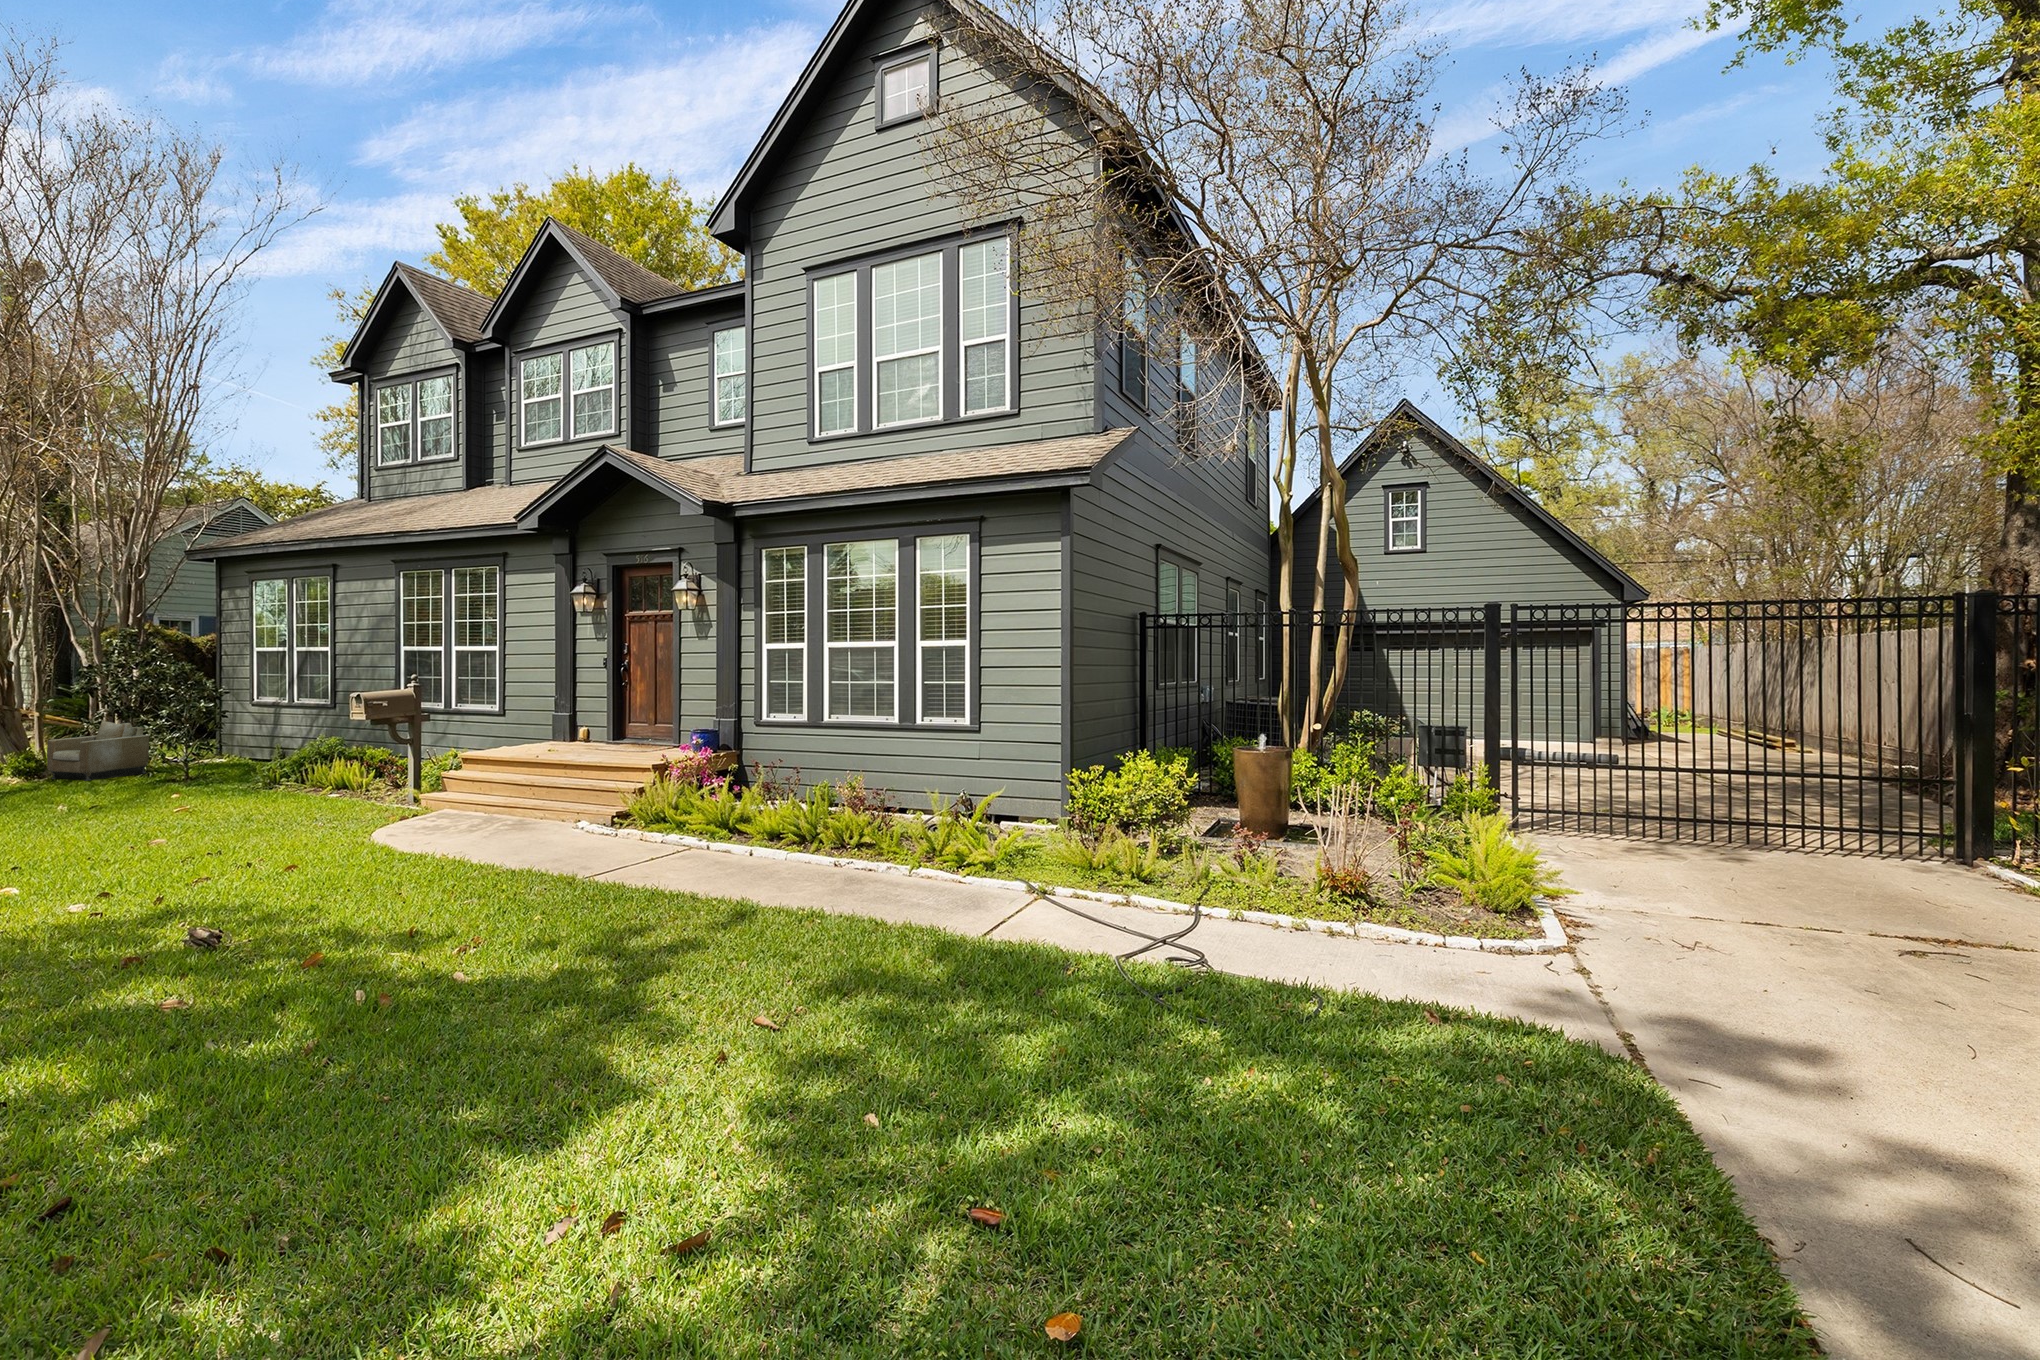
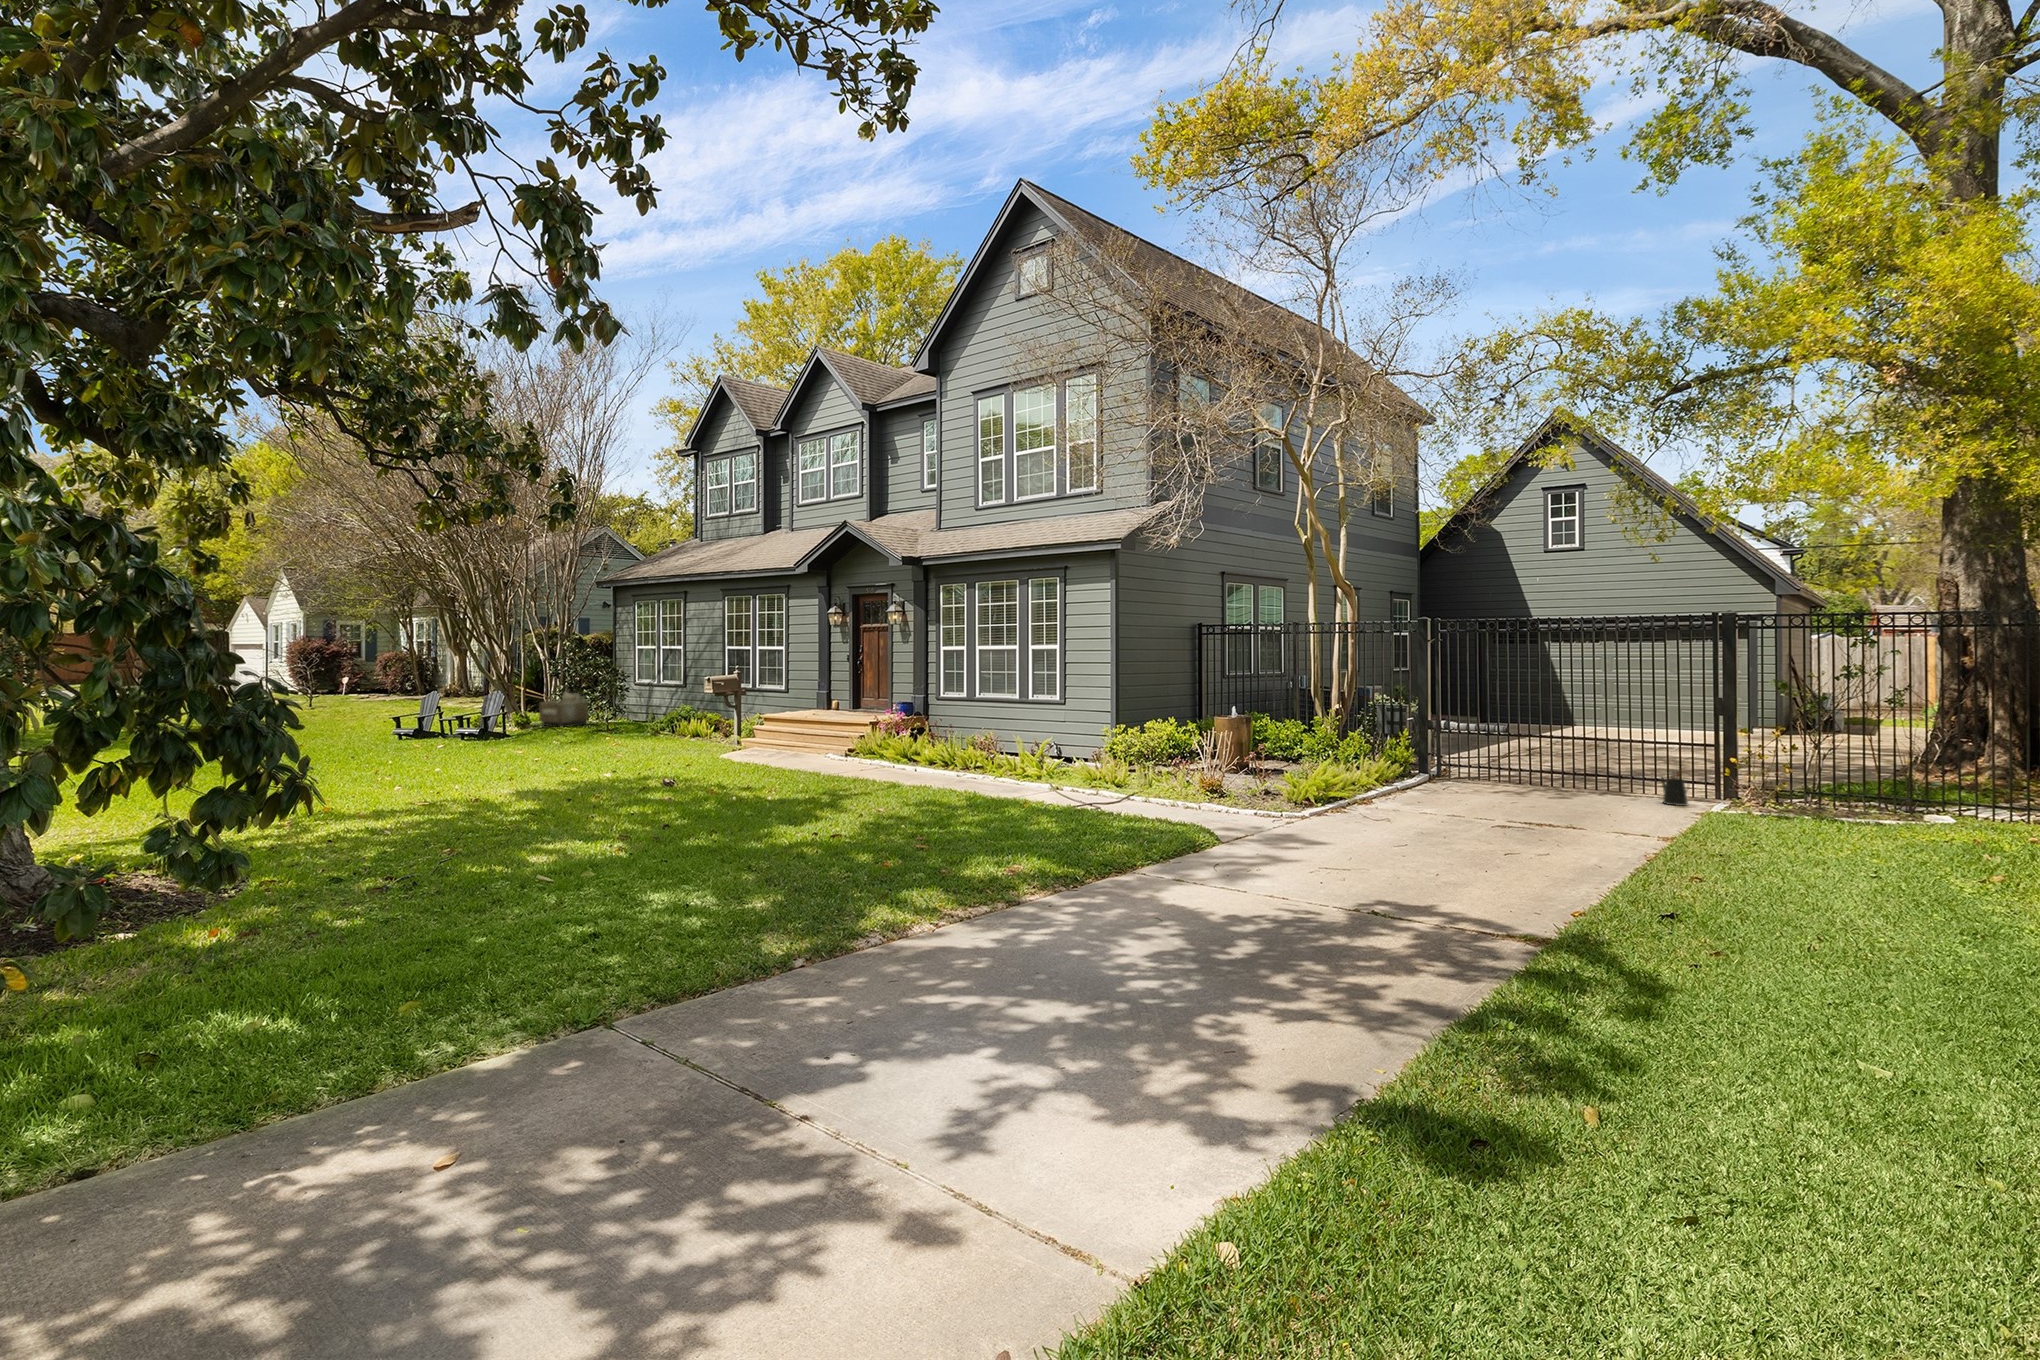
watering can: none [1887,810,1956,867] -> present [1661,770,1688,806]

